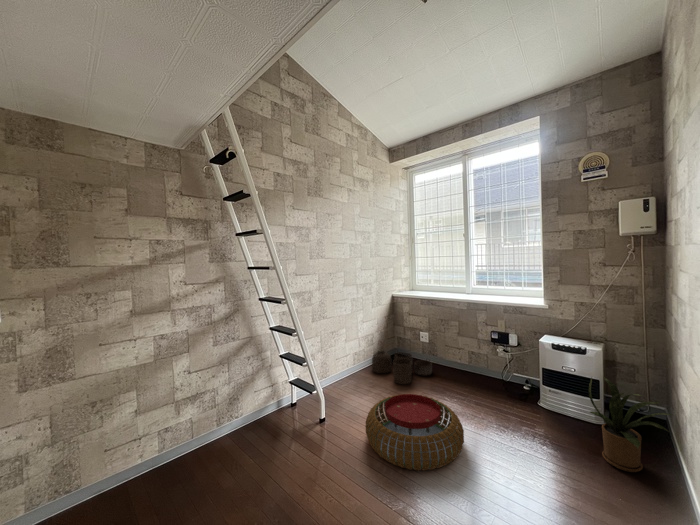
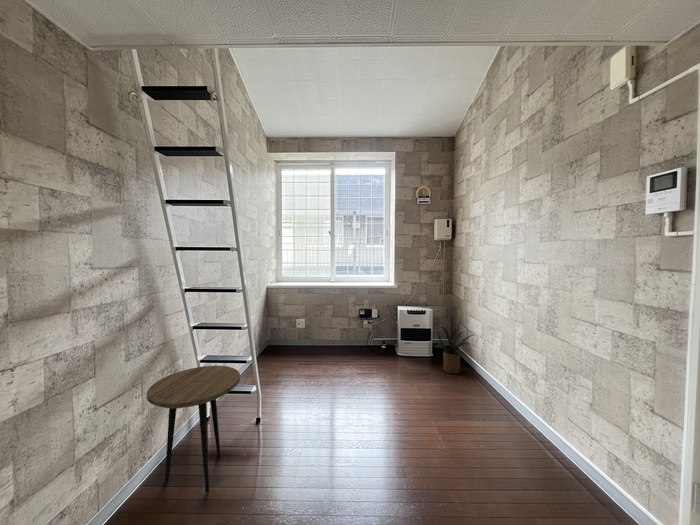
woven basket: present [372,351,432,384] -> none [258,338,315,368]
side table: none [217,360,284,461] -> present [146,366,240,493]
pouf: present [365,394,464,471] -> none [309,364,391,423]

